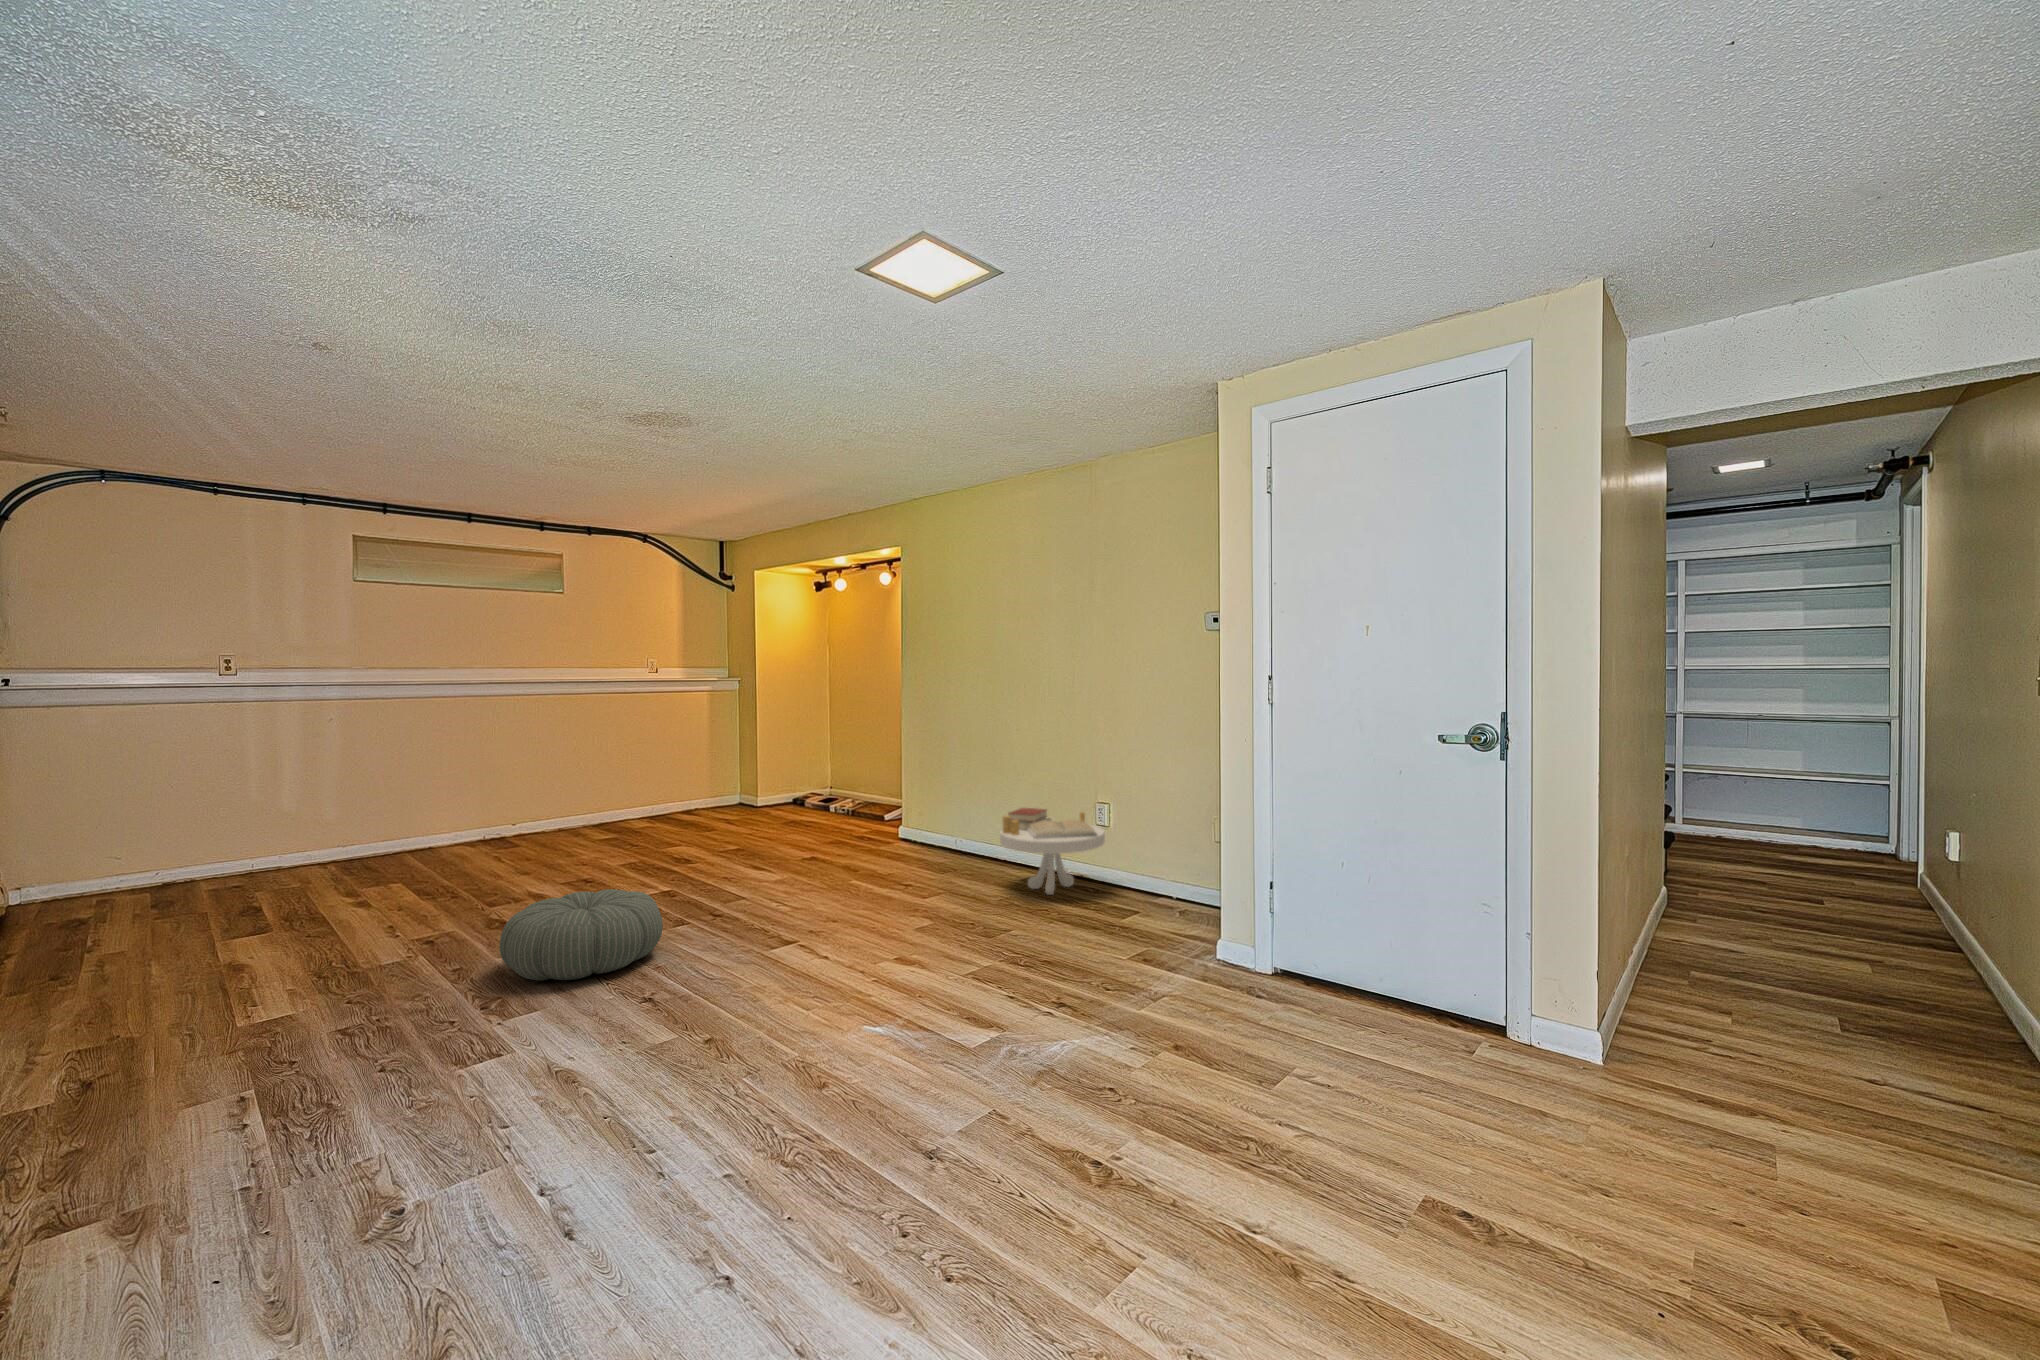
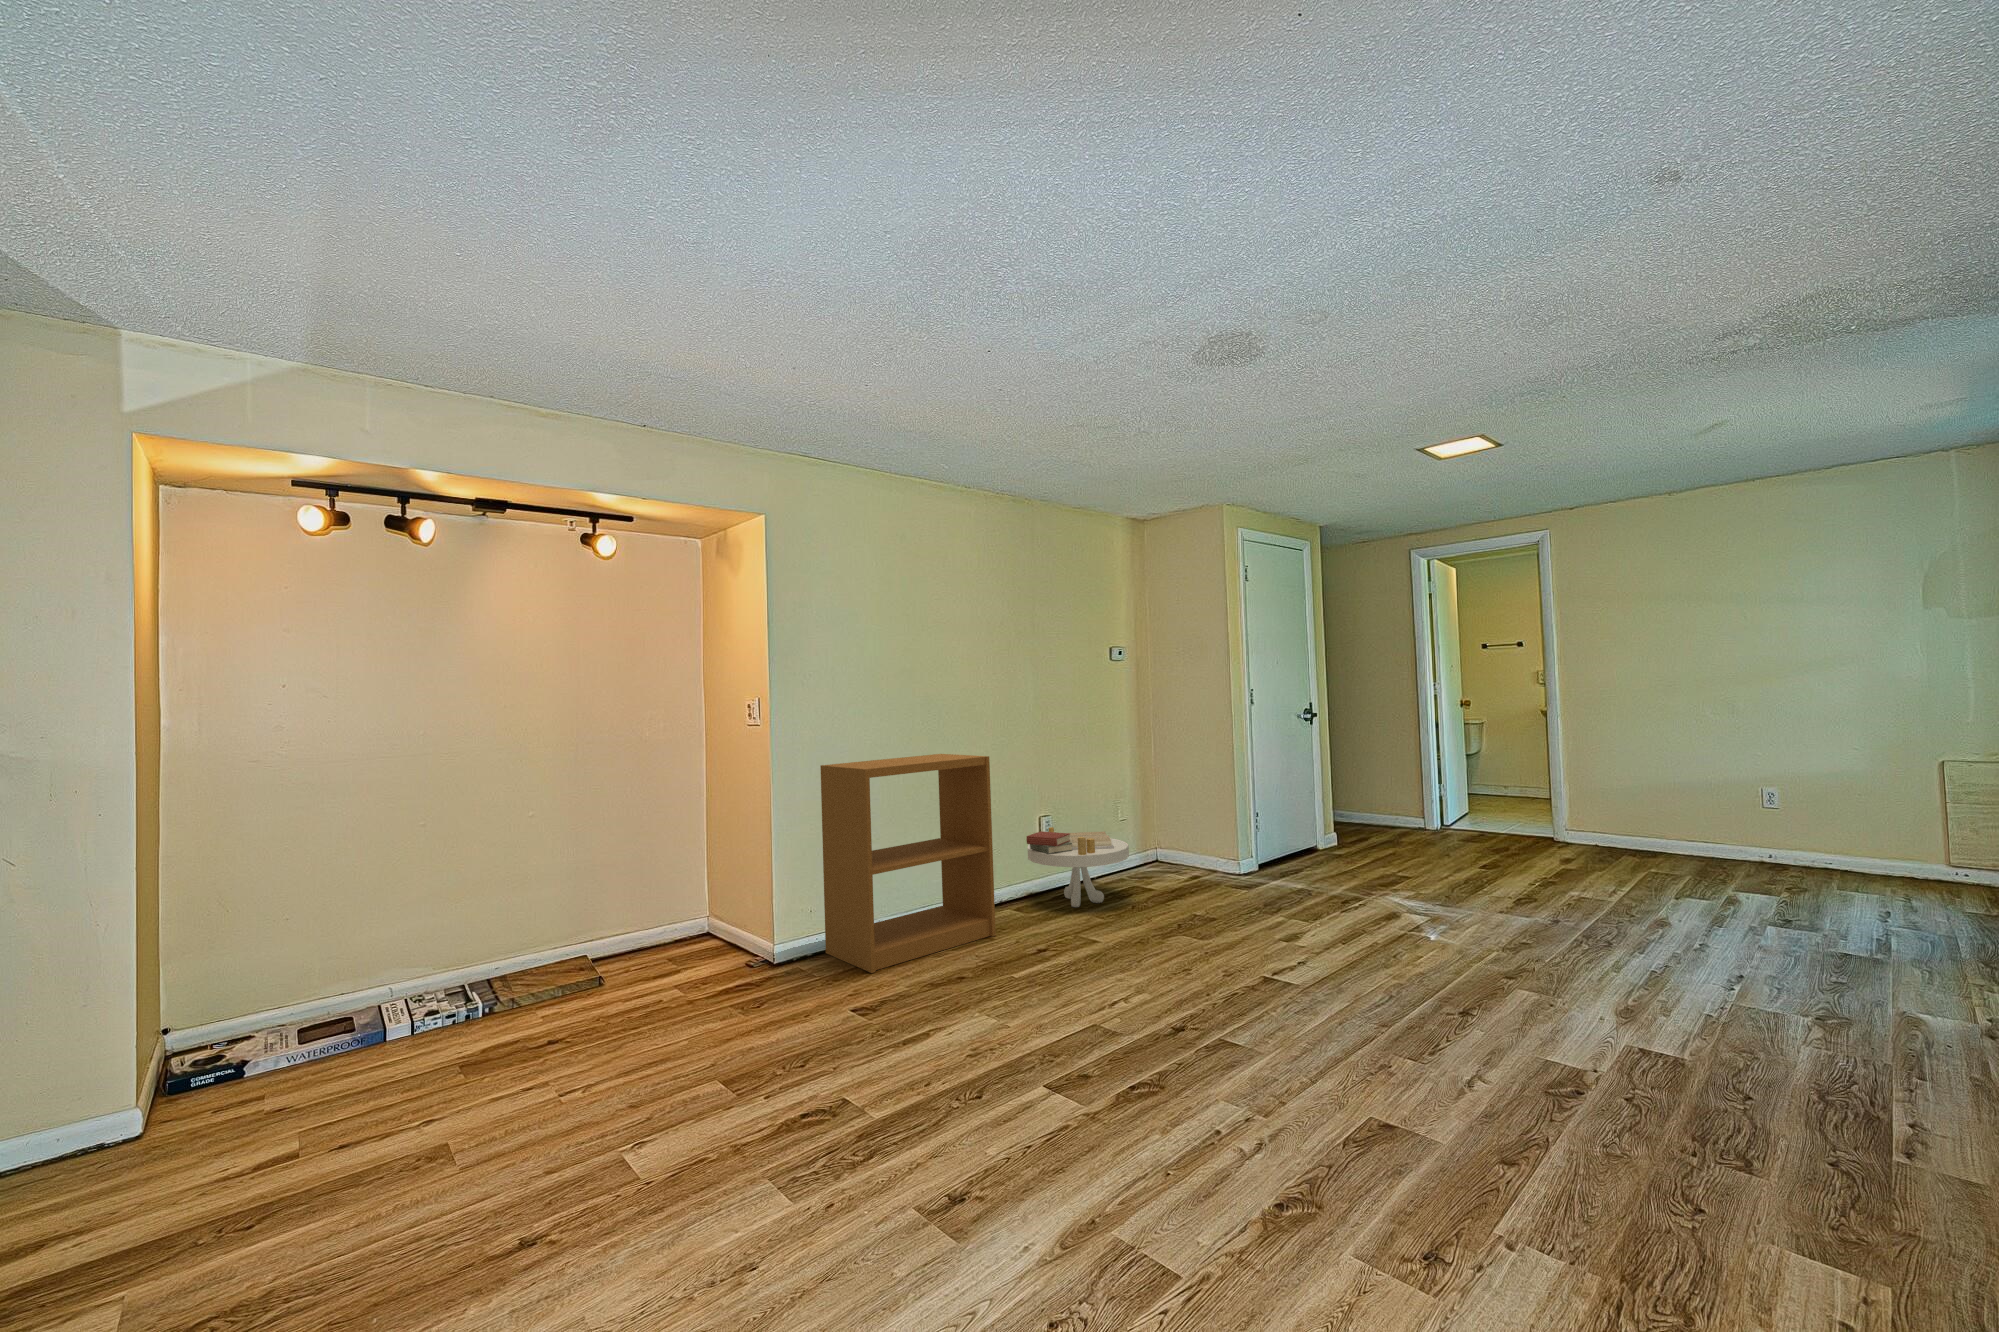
bookshelf: none [870,719,991,872] -> present [820,754,996,973]
pouf: present [500,889,663,980] -> none [1301,967,1517,1106]

